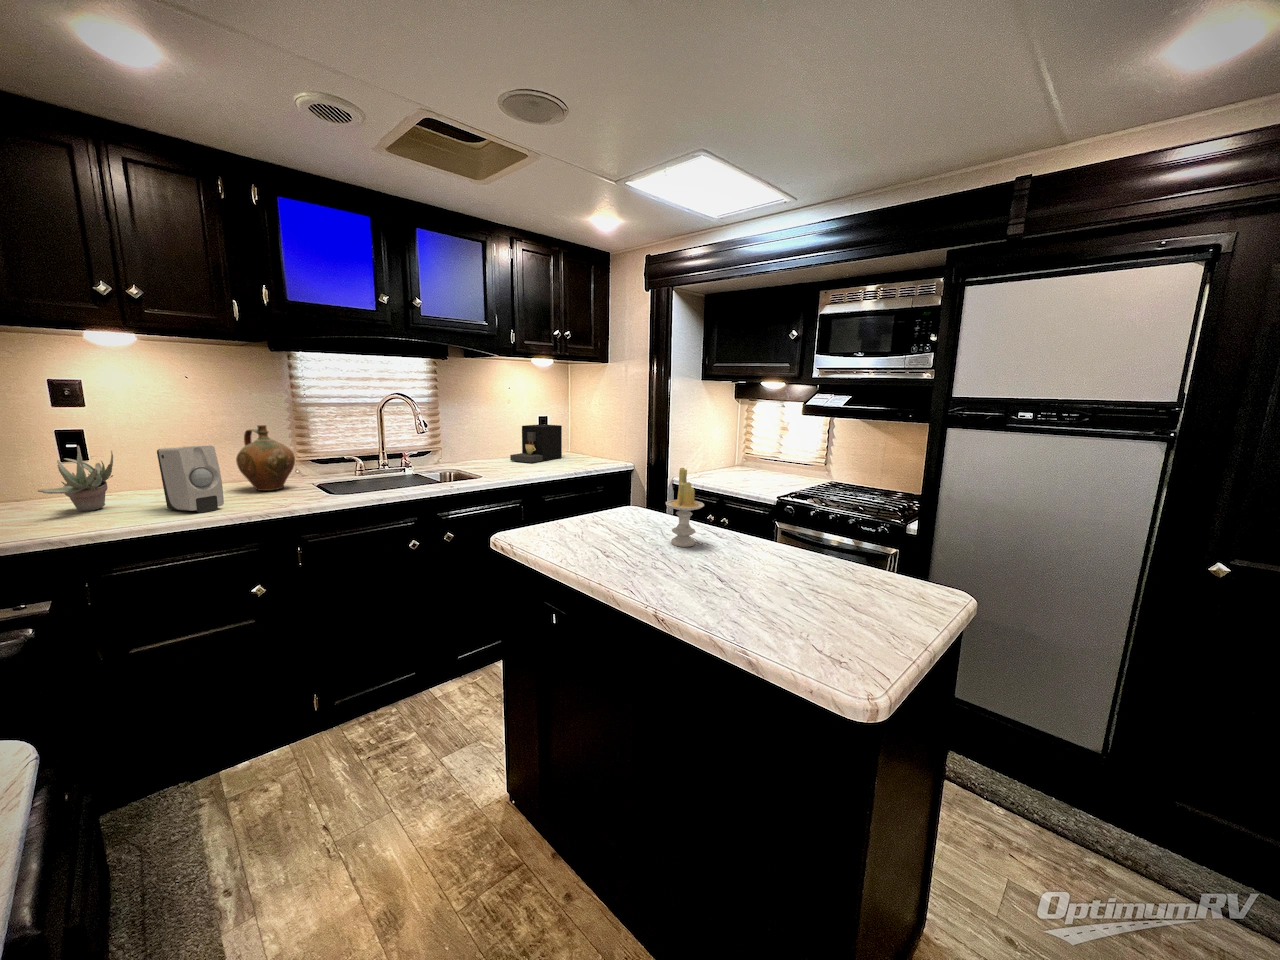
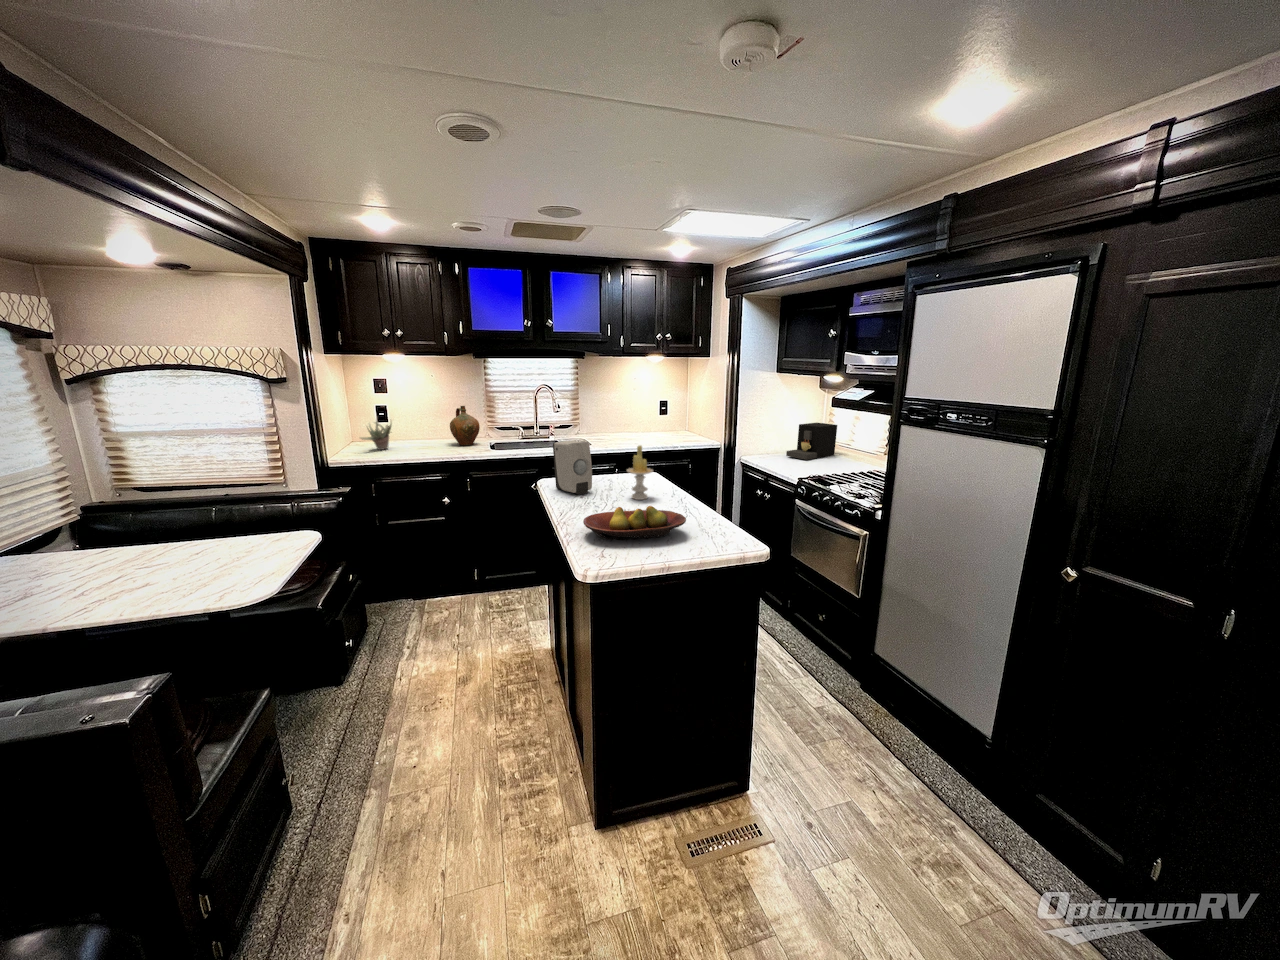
coffee maker: present [510,424,562,463] -> present [786,423,837,460]
soap dispenser: present [157,445,224,513] -> present [553,441,592,495]
fruit bowl: none [720,555,855,620] -> present [583,506,686,540]

